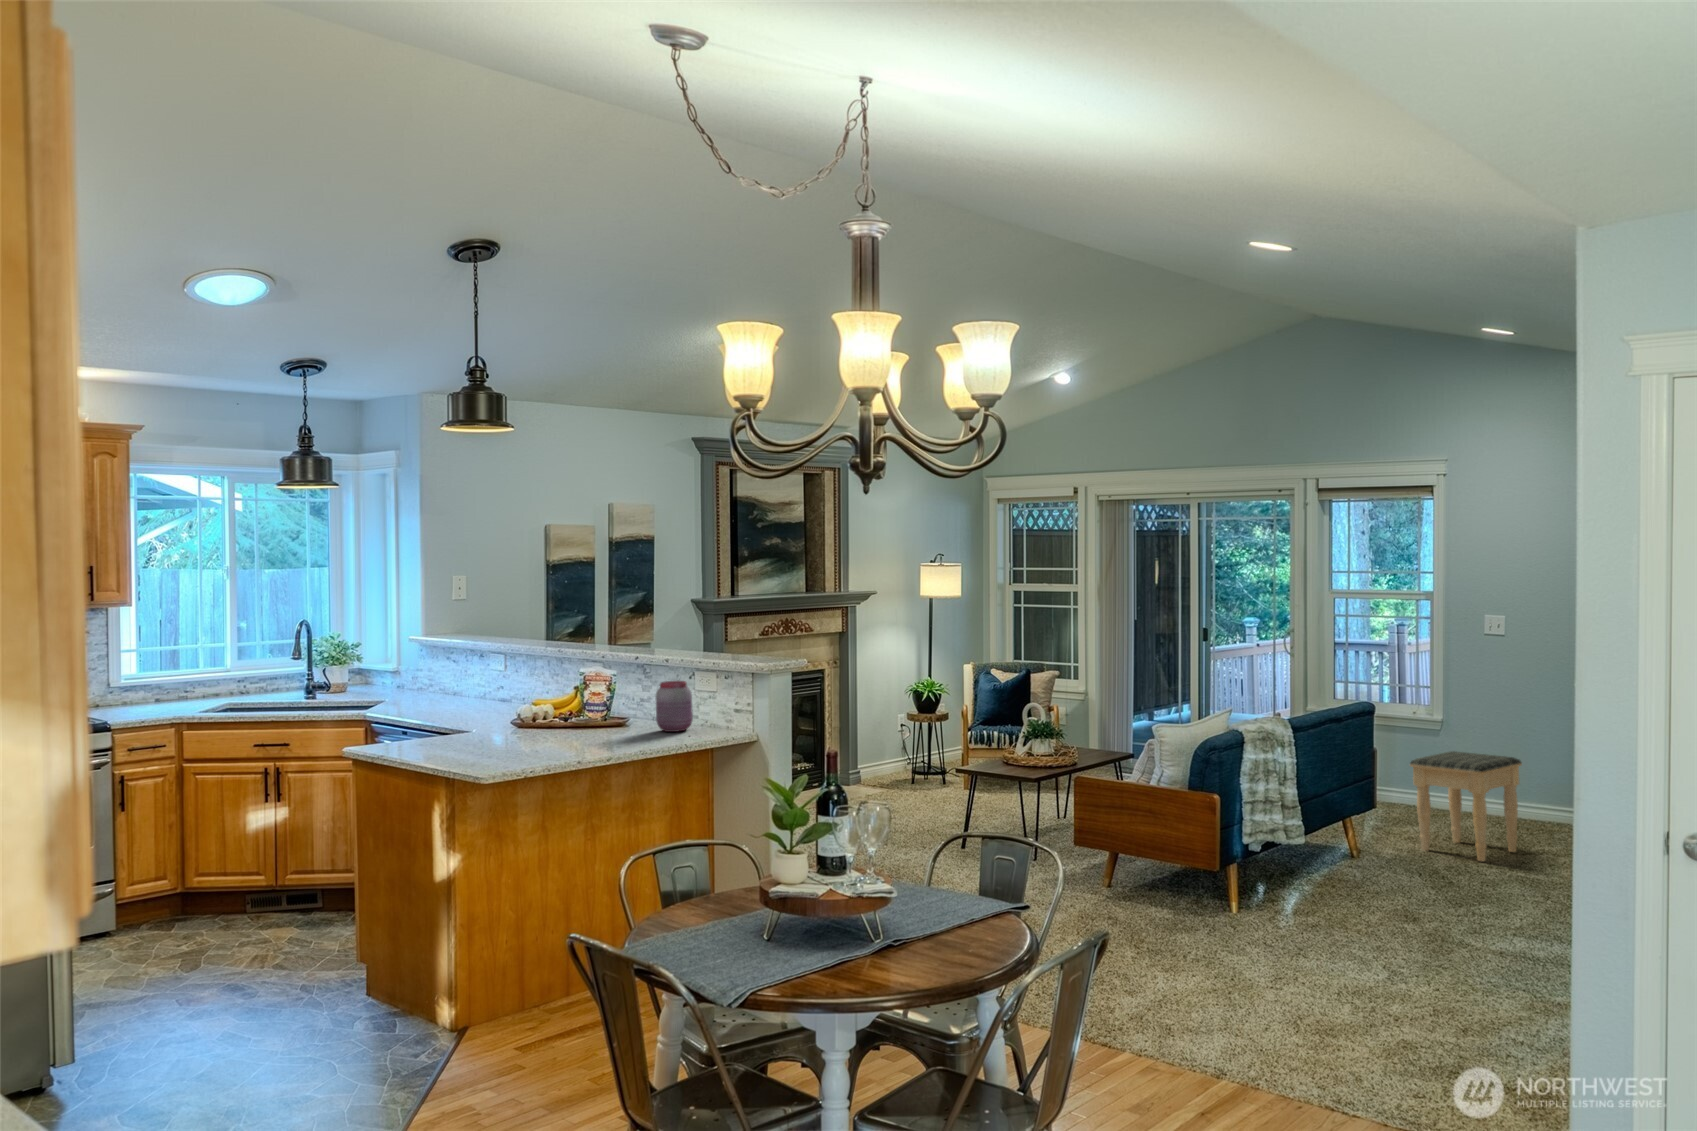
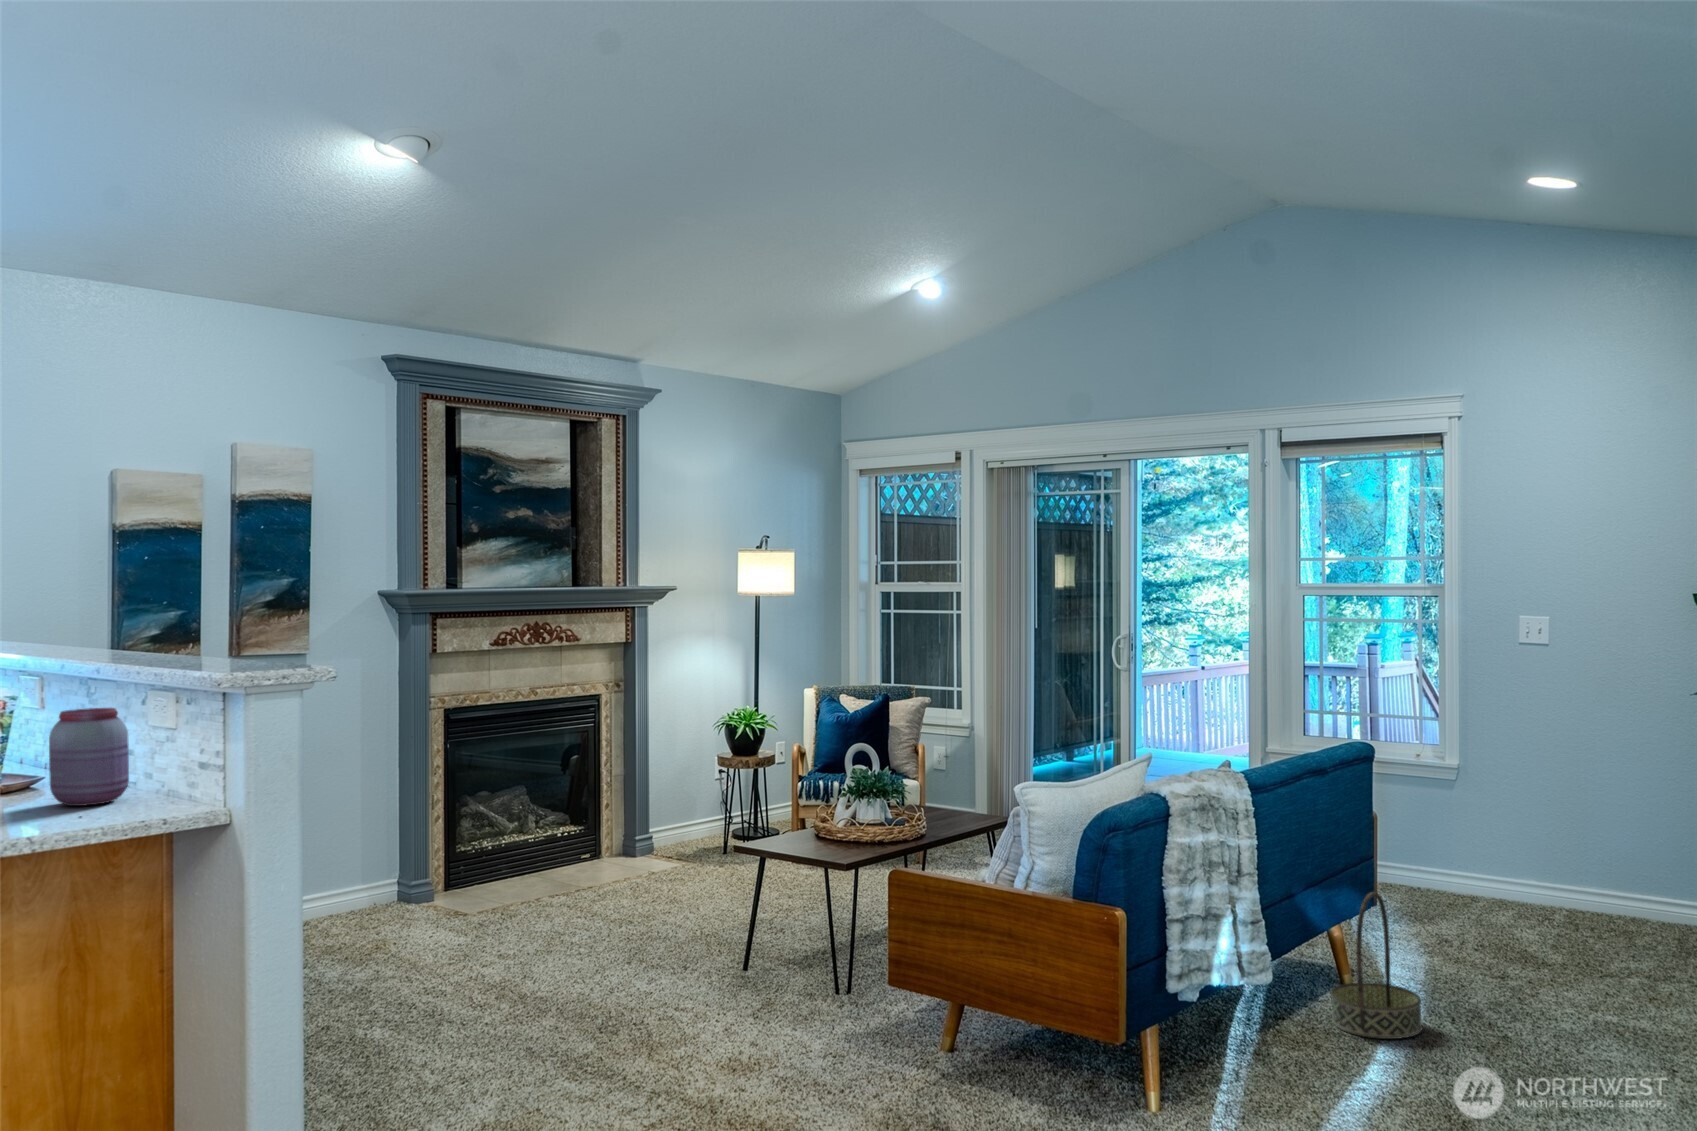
footstool: present [1410,751,1522,861] -> none [1426,816,1598,993]
basket: none [1343,794,1399,882] -> present [1331,892,1423,1039]

